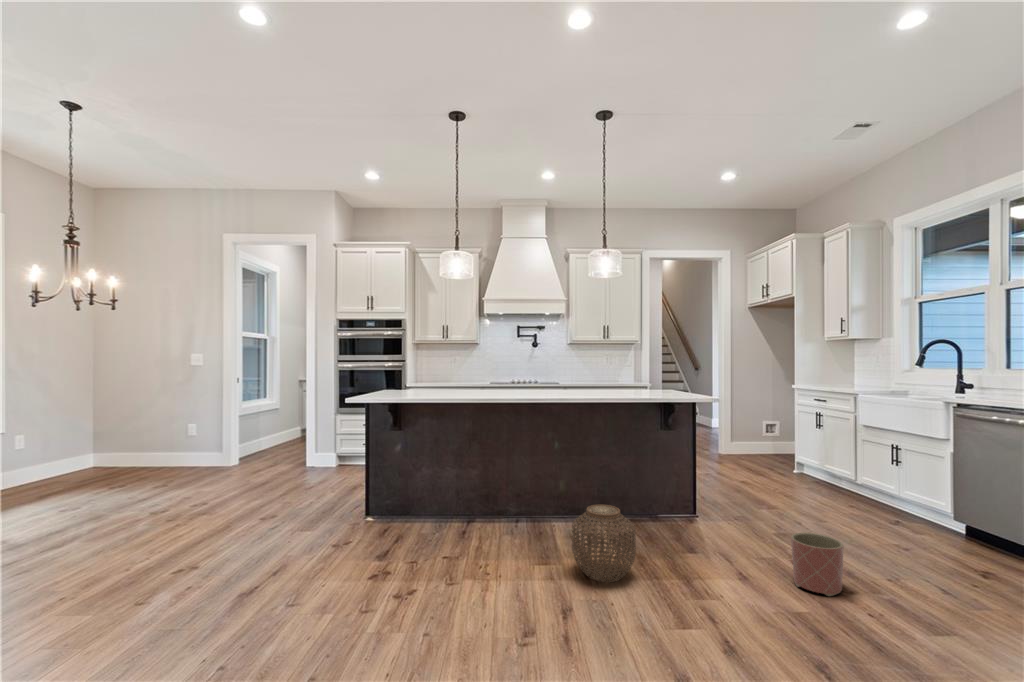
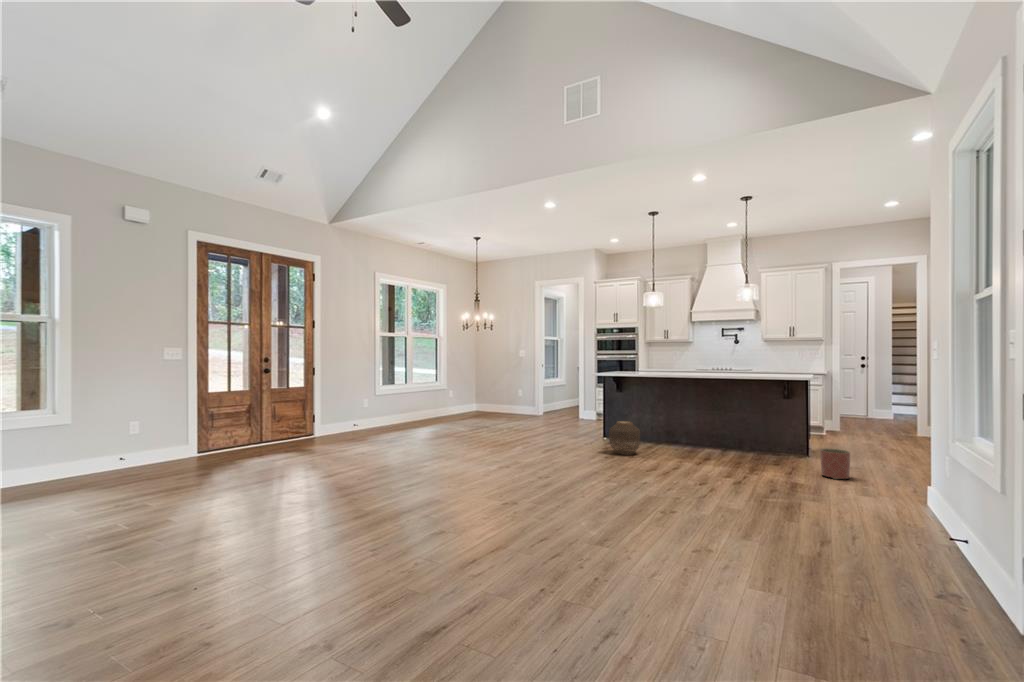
woven basket: present [572,505,636,582] -> present [609,421,640,455]

